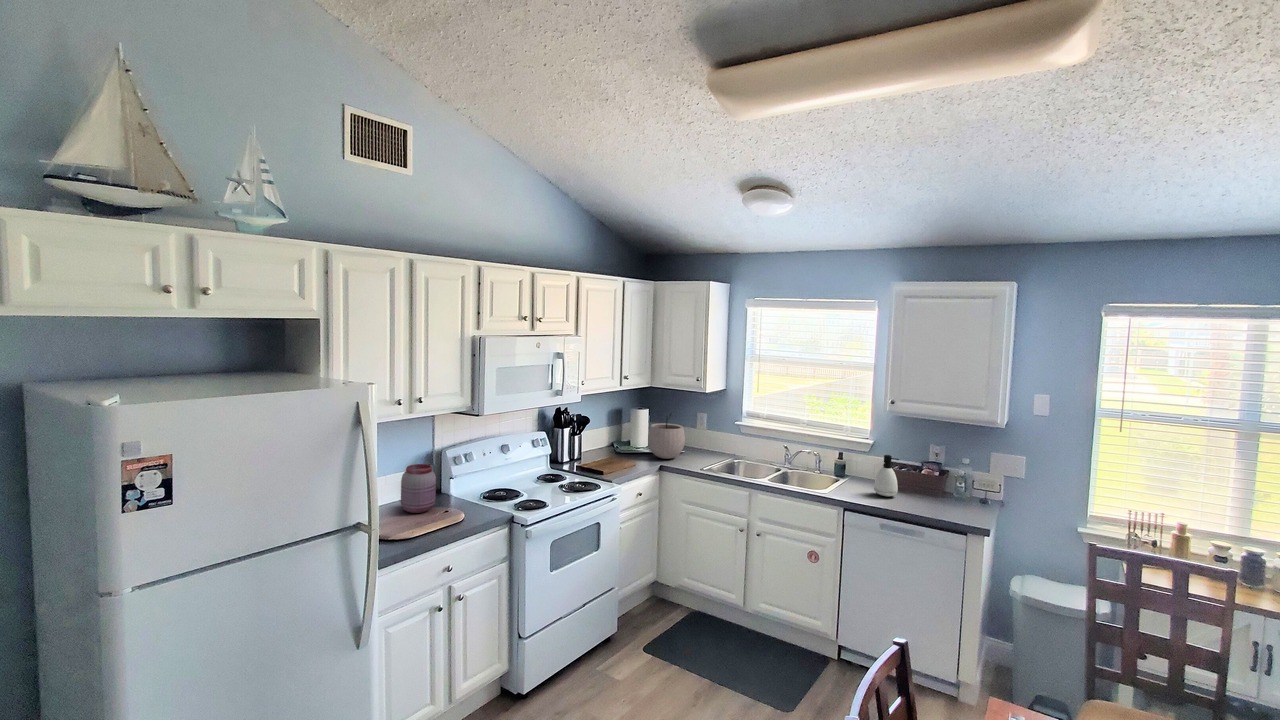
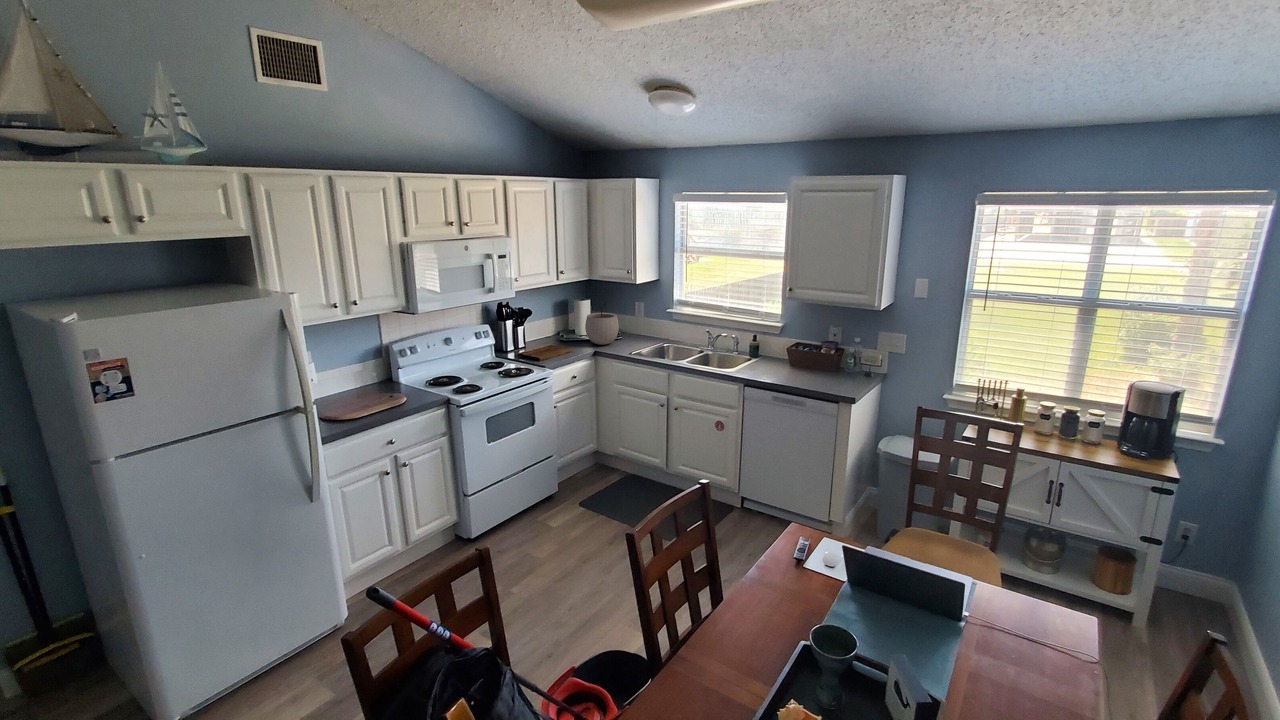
soap dispenser: present [874,455,899,496] -> none [774,336,794,372]
jar: present [401,464,436,513] -> none [349,357,381,398]

